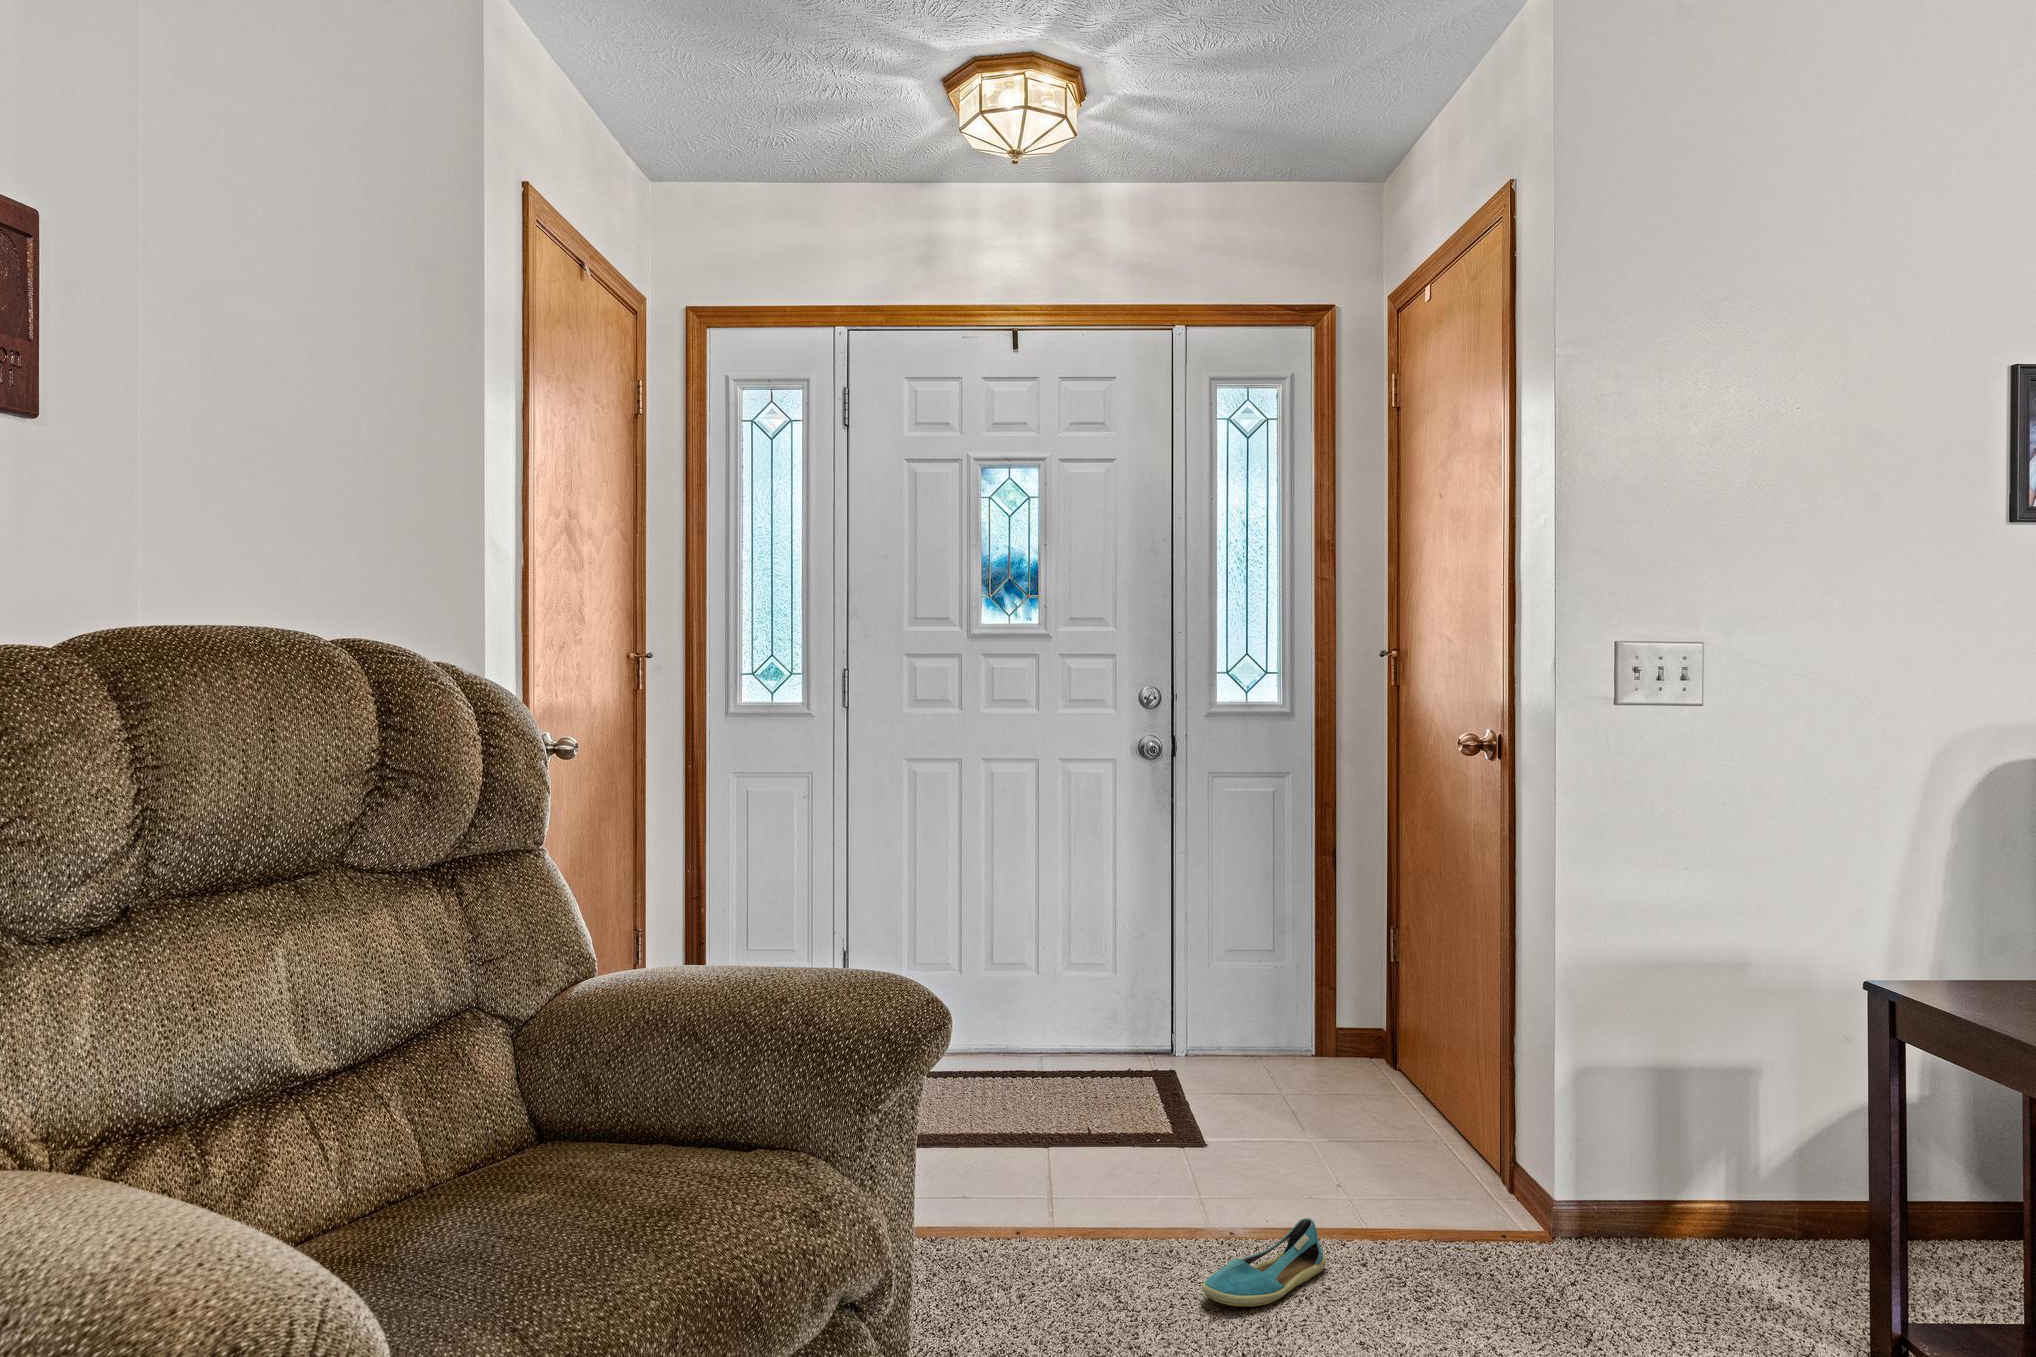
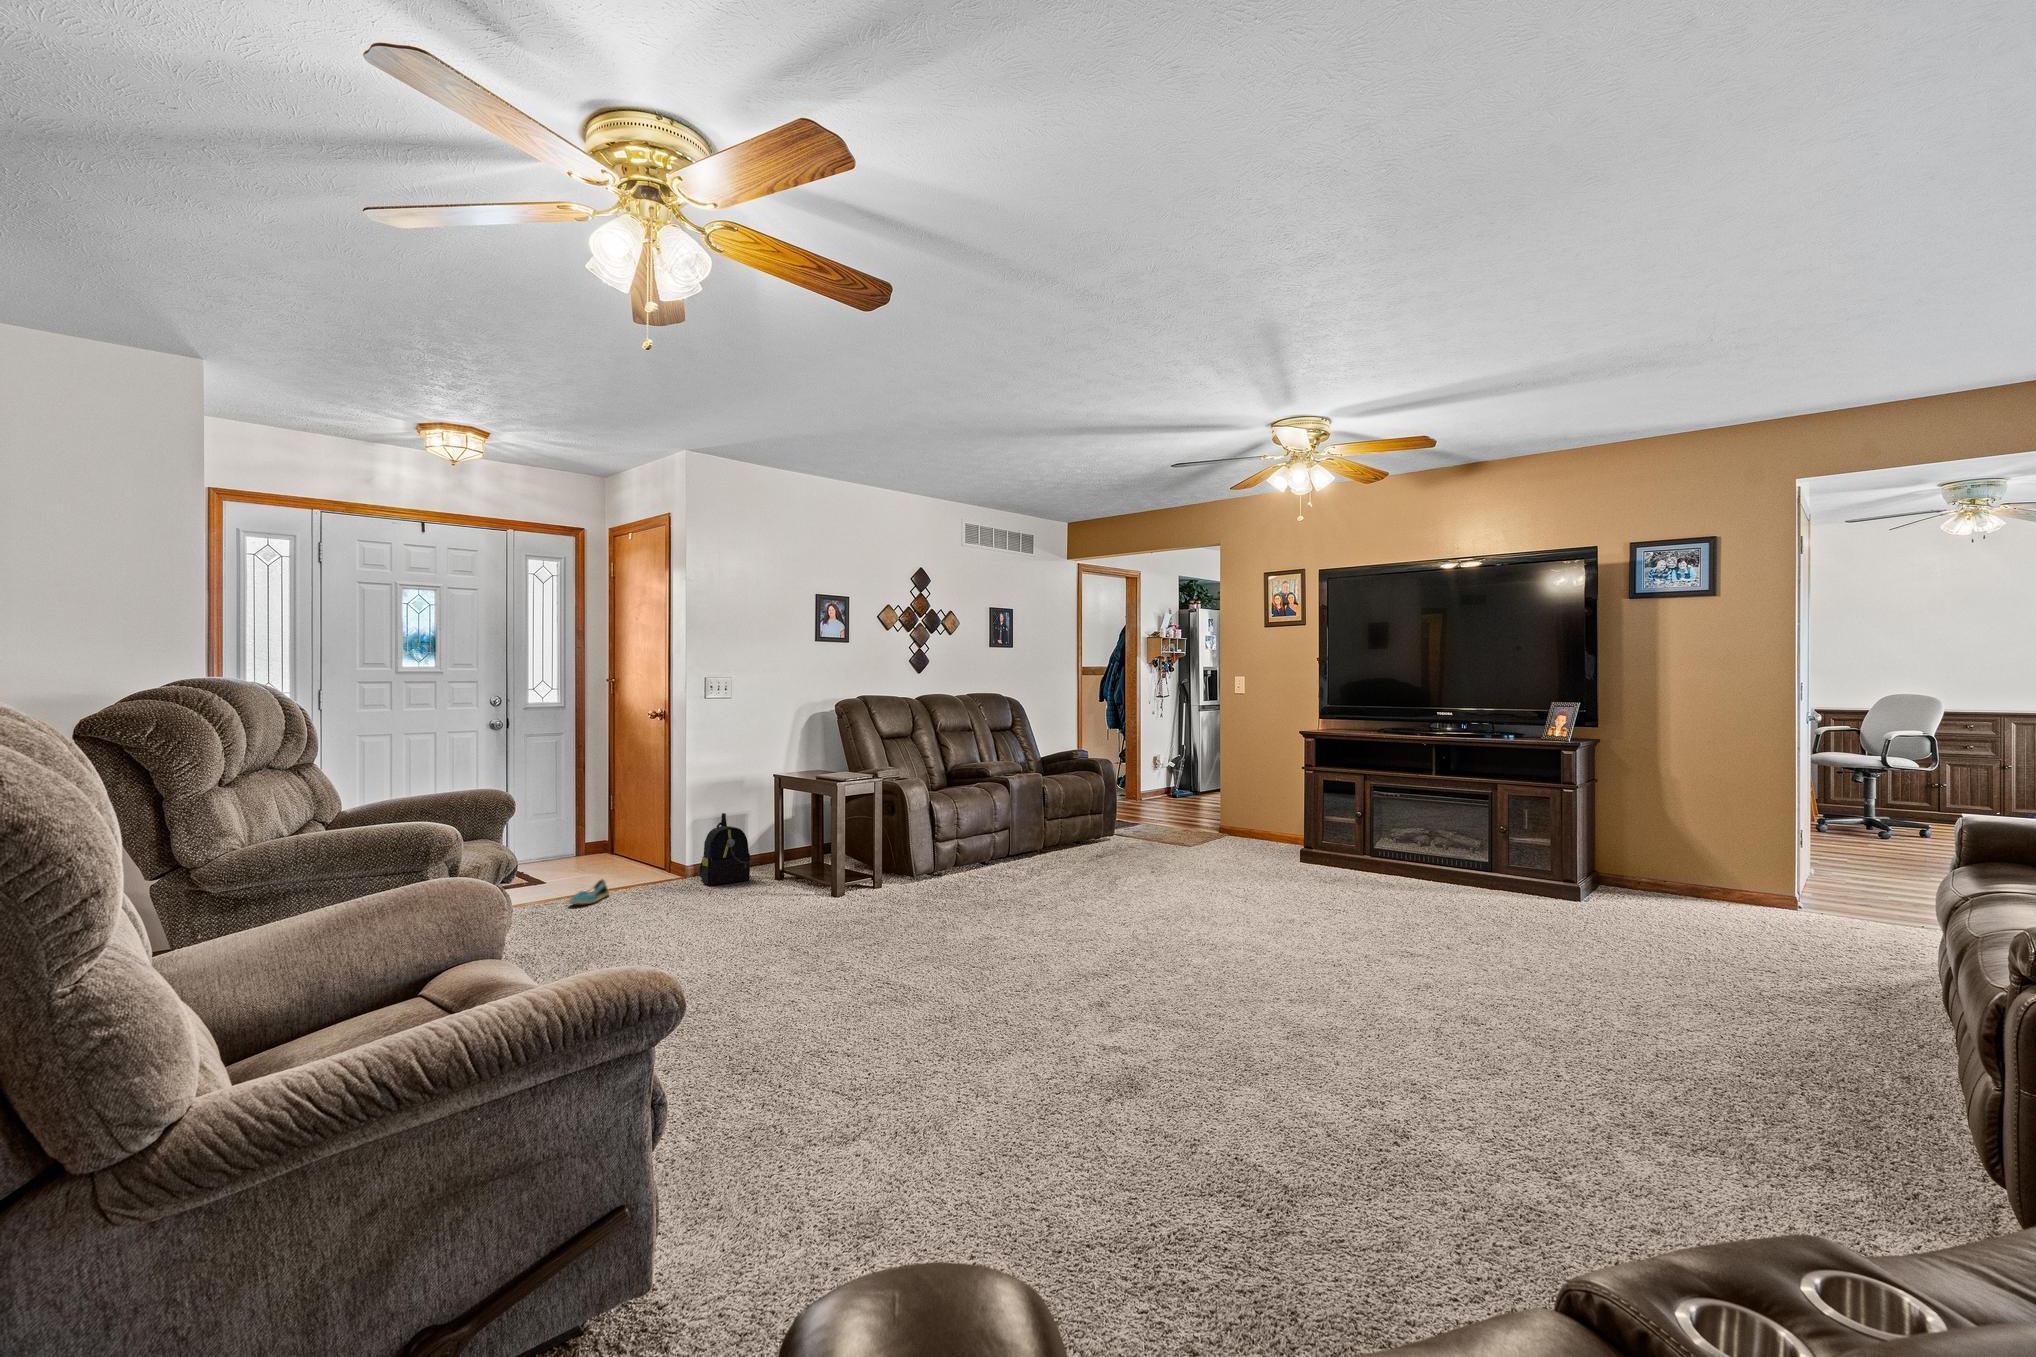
backpack: none [1593,1071,1771,1314] -> present [699,813,752,886]

